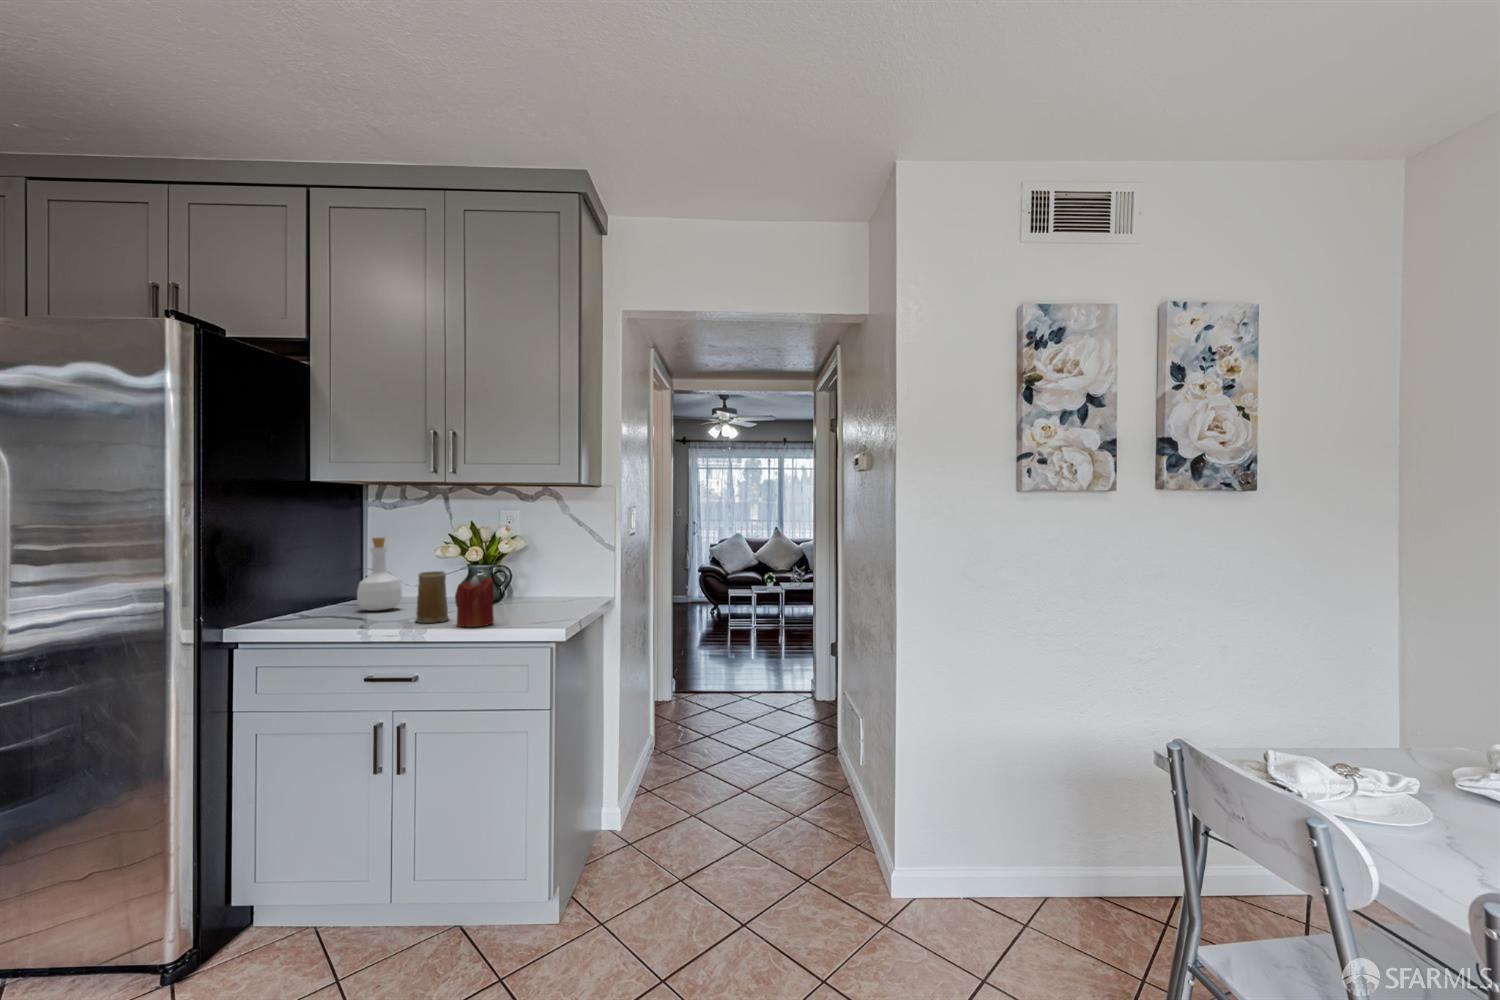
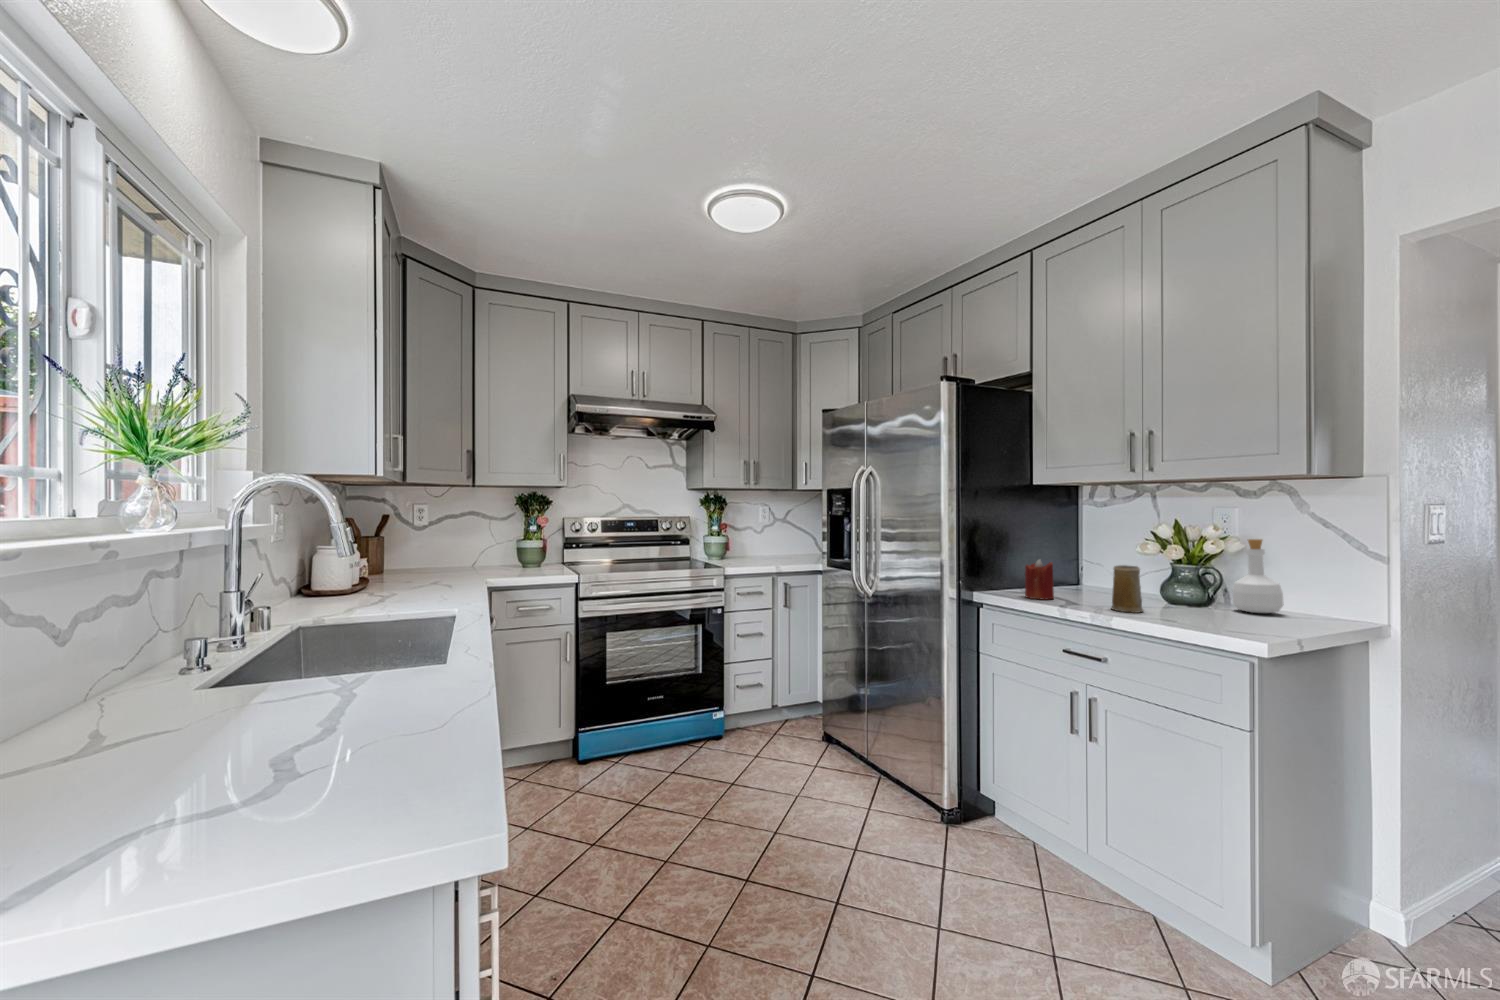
bottle: present [357,537,402,611] -> present [1233,539,1284,613]
candle: present [455,575,494,627] -> present [1025,559,1054,600]

